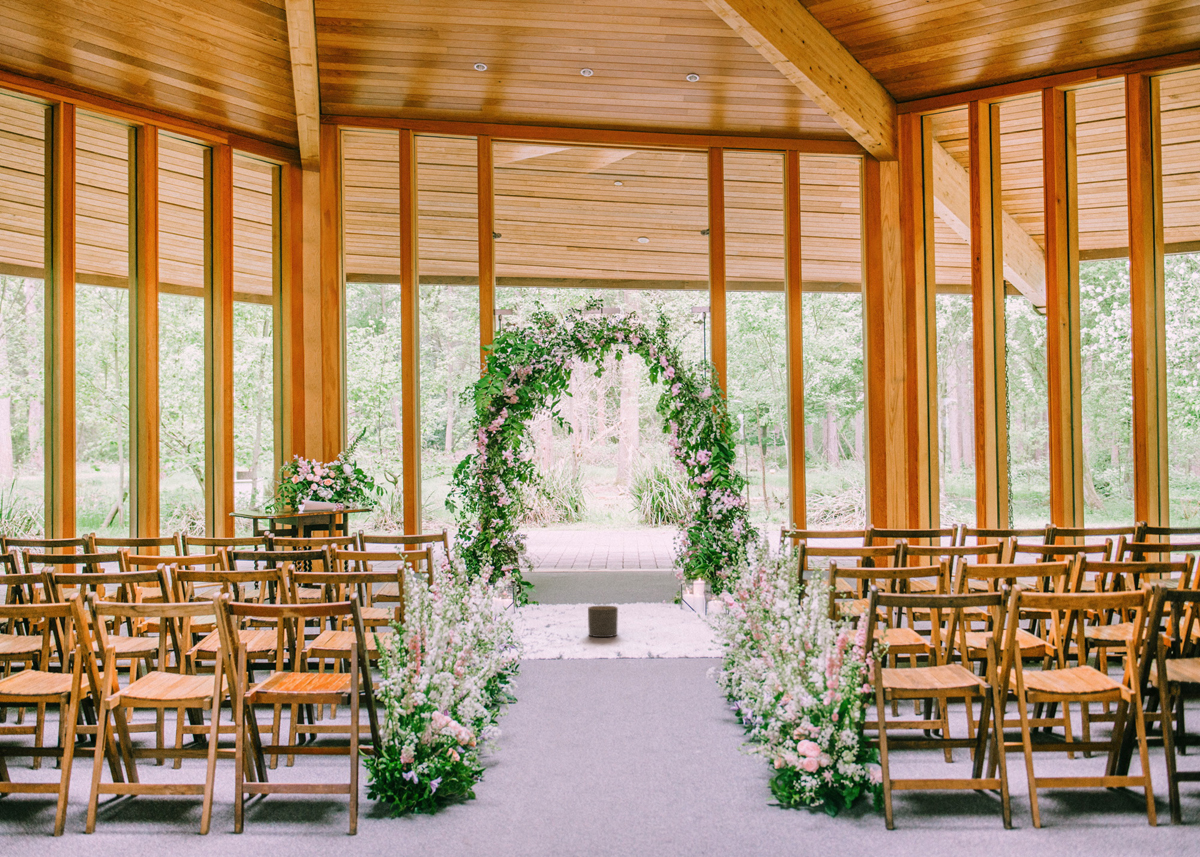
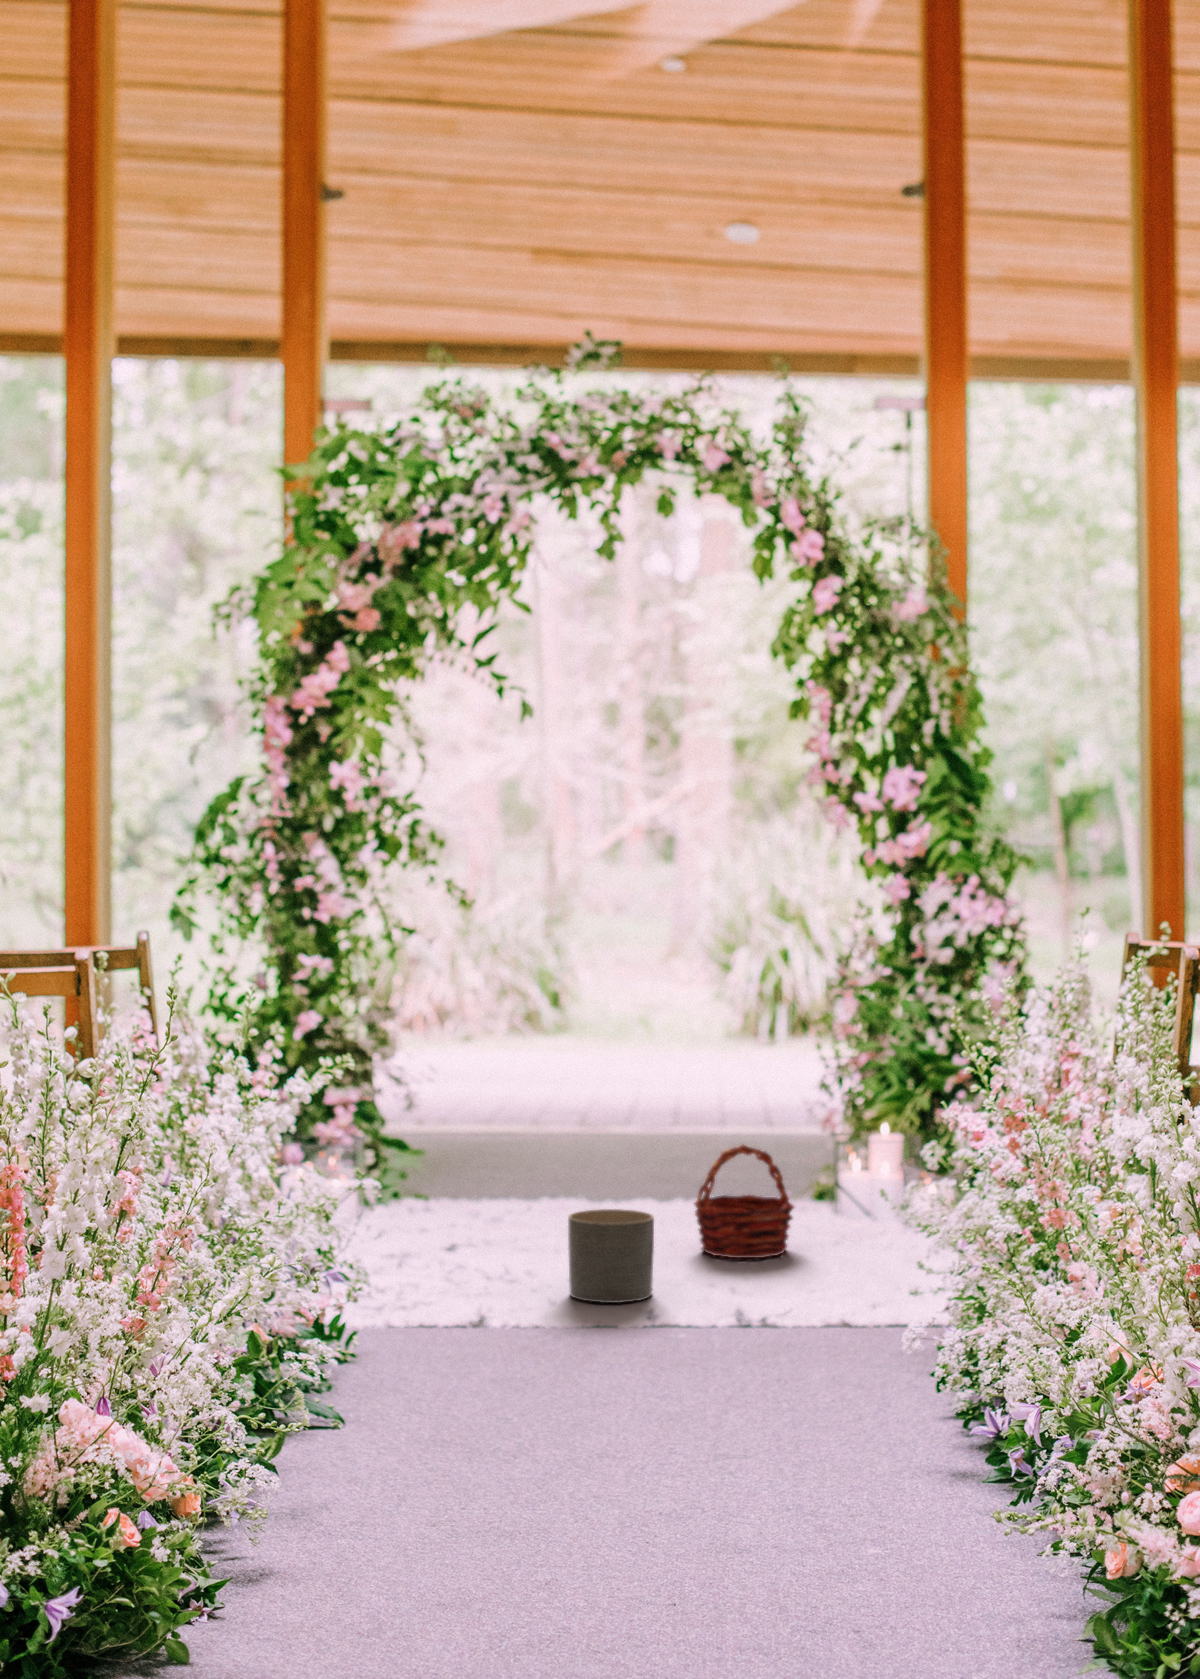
basket: none [631,584,667,624] -> present [695,1145,794,1258]

